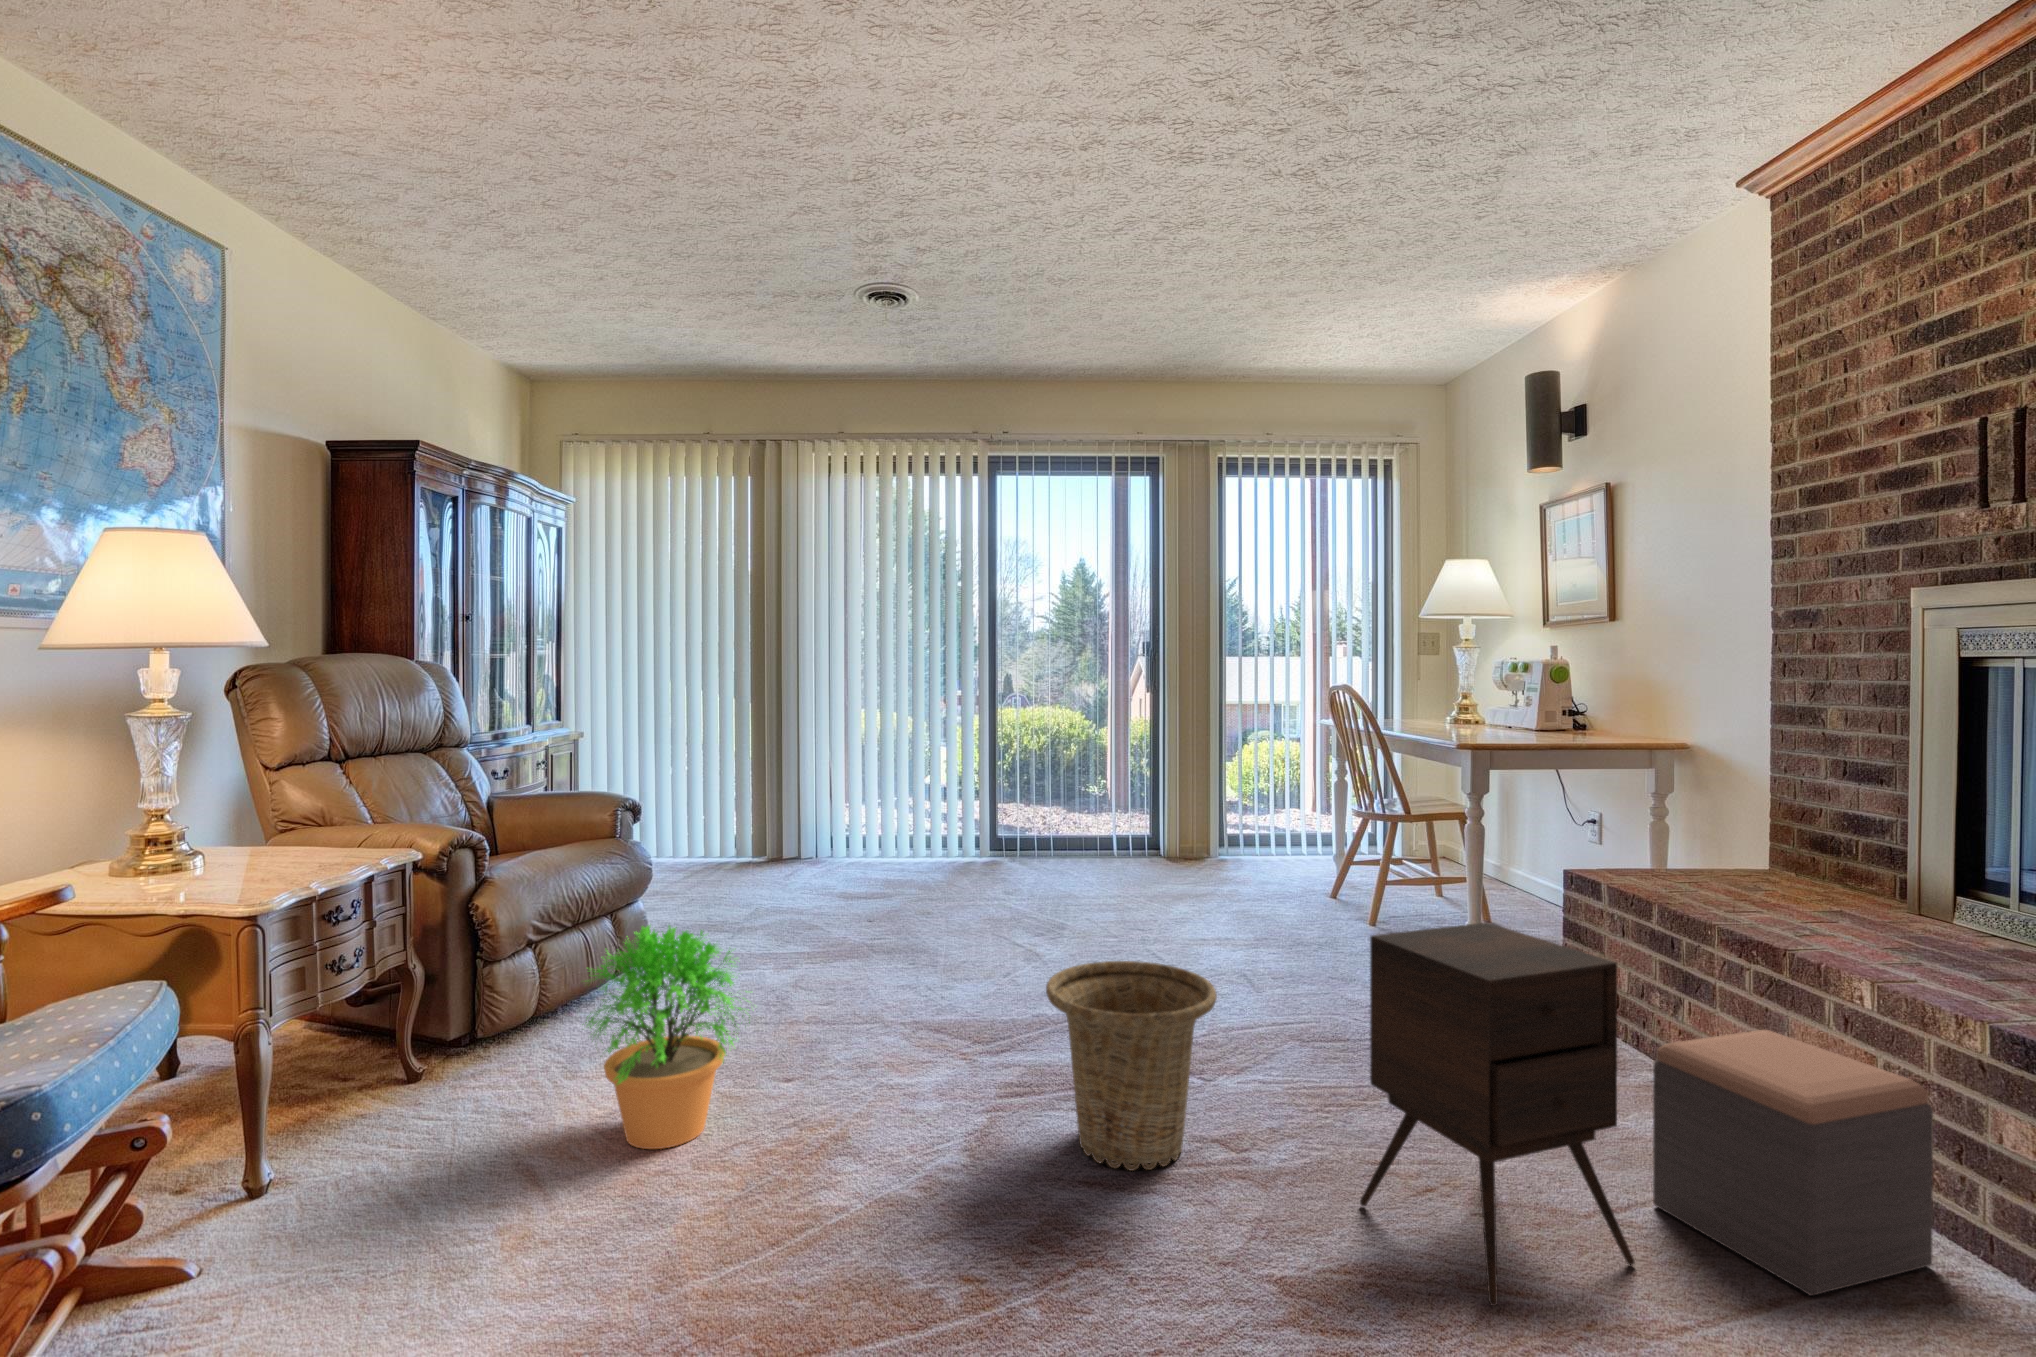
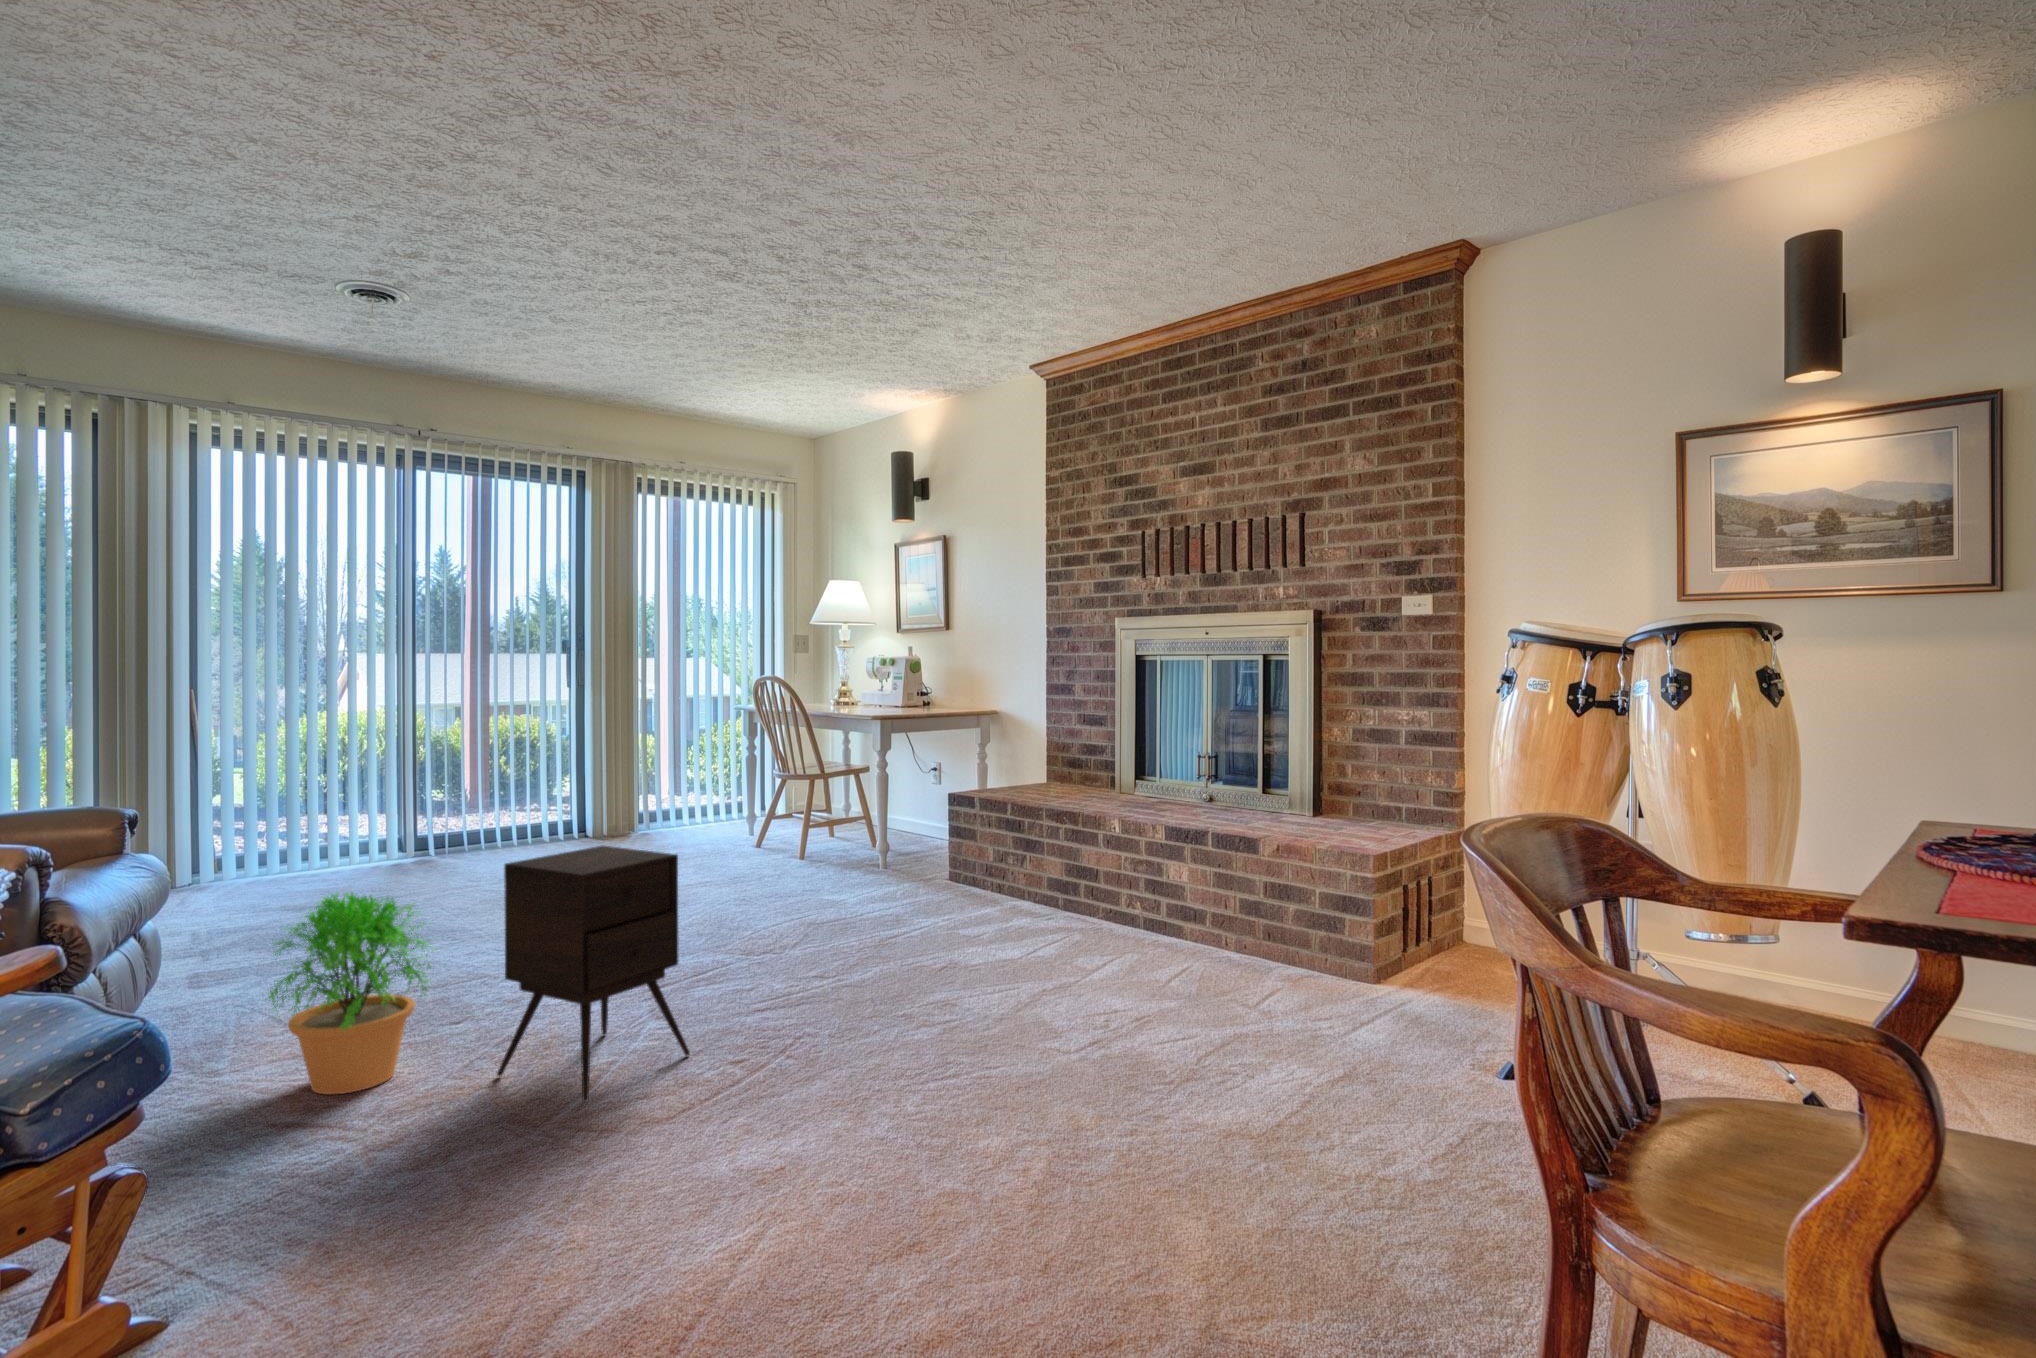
side table: present [1360,922,1635,1306] -> present [497,846,690,1102]
basket: present [1046,961,1217,1171] -> none [696,868,819,1004]
footstool: present [1653,1030,1933,1296] -> none [1043,848,1150,960]

